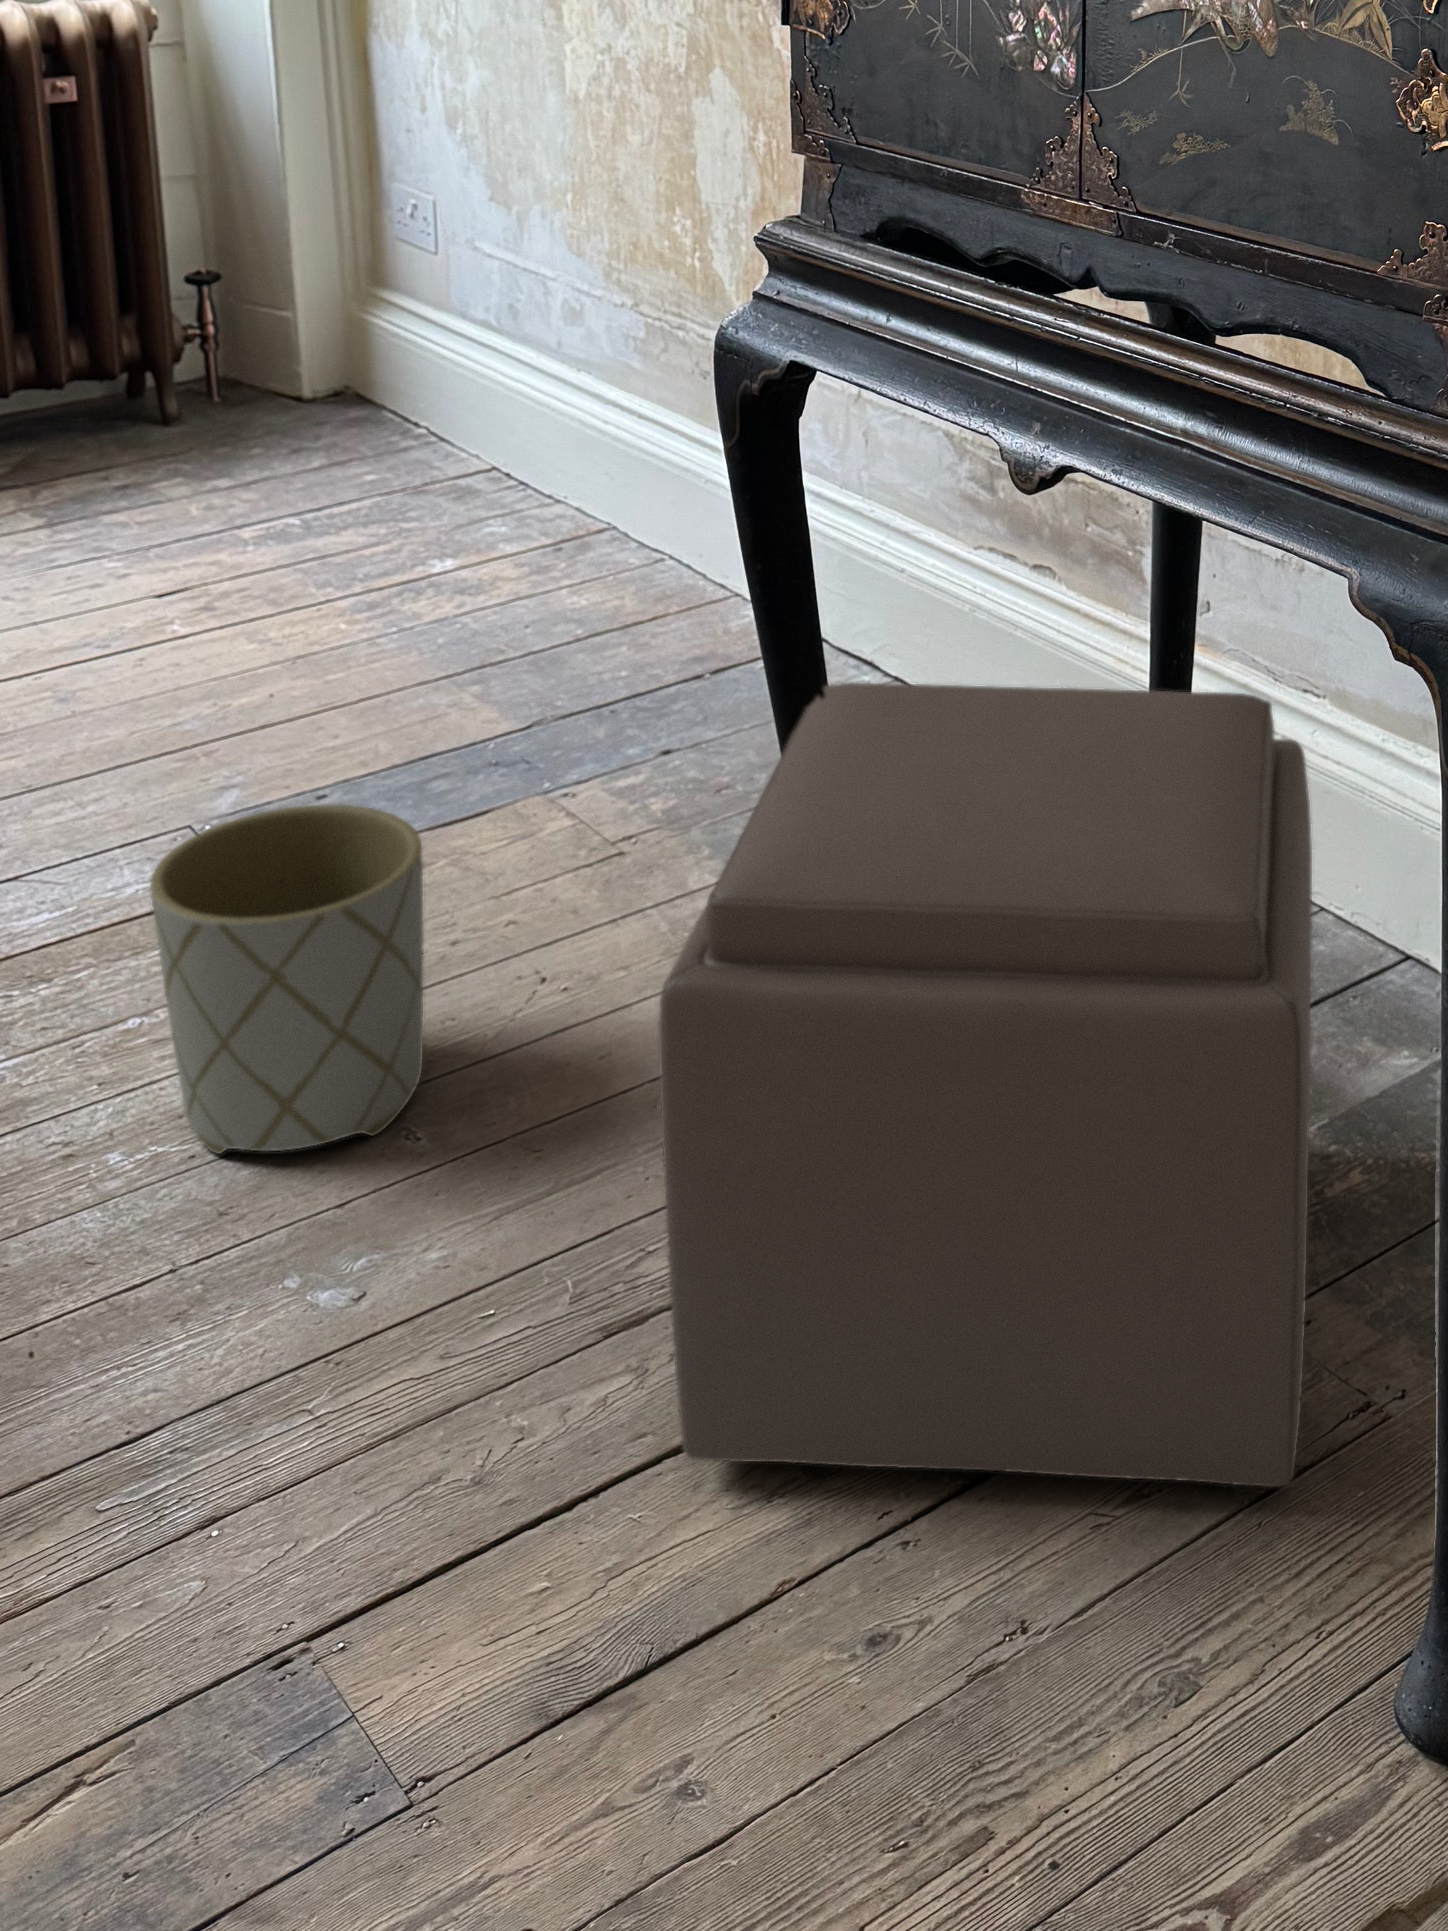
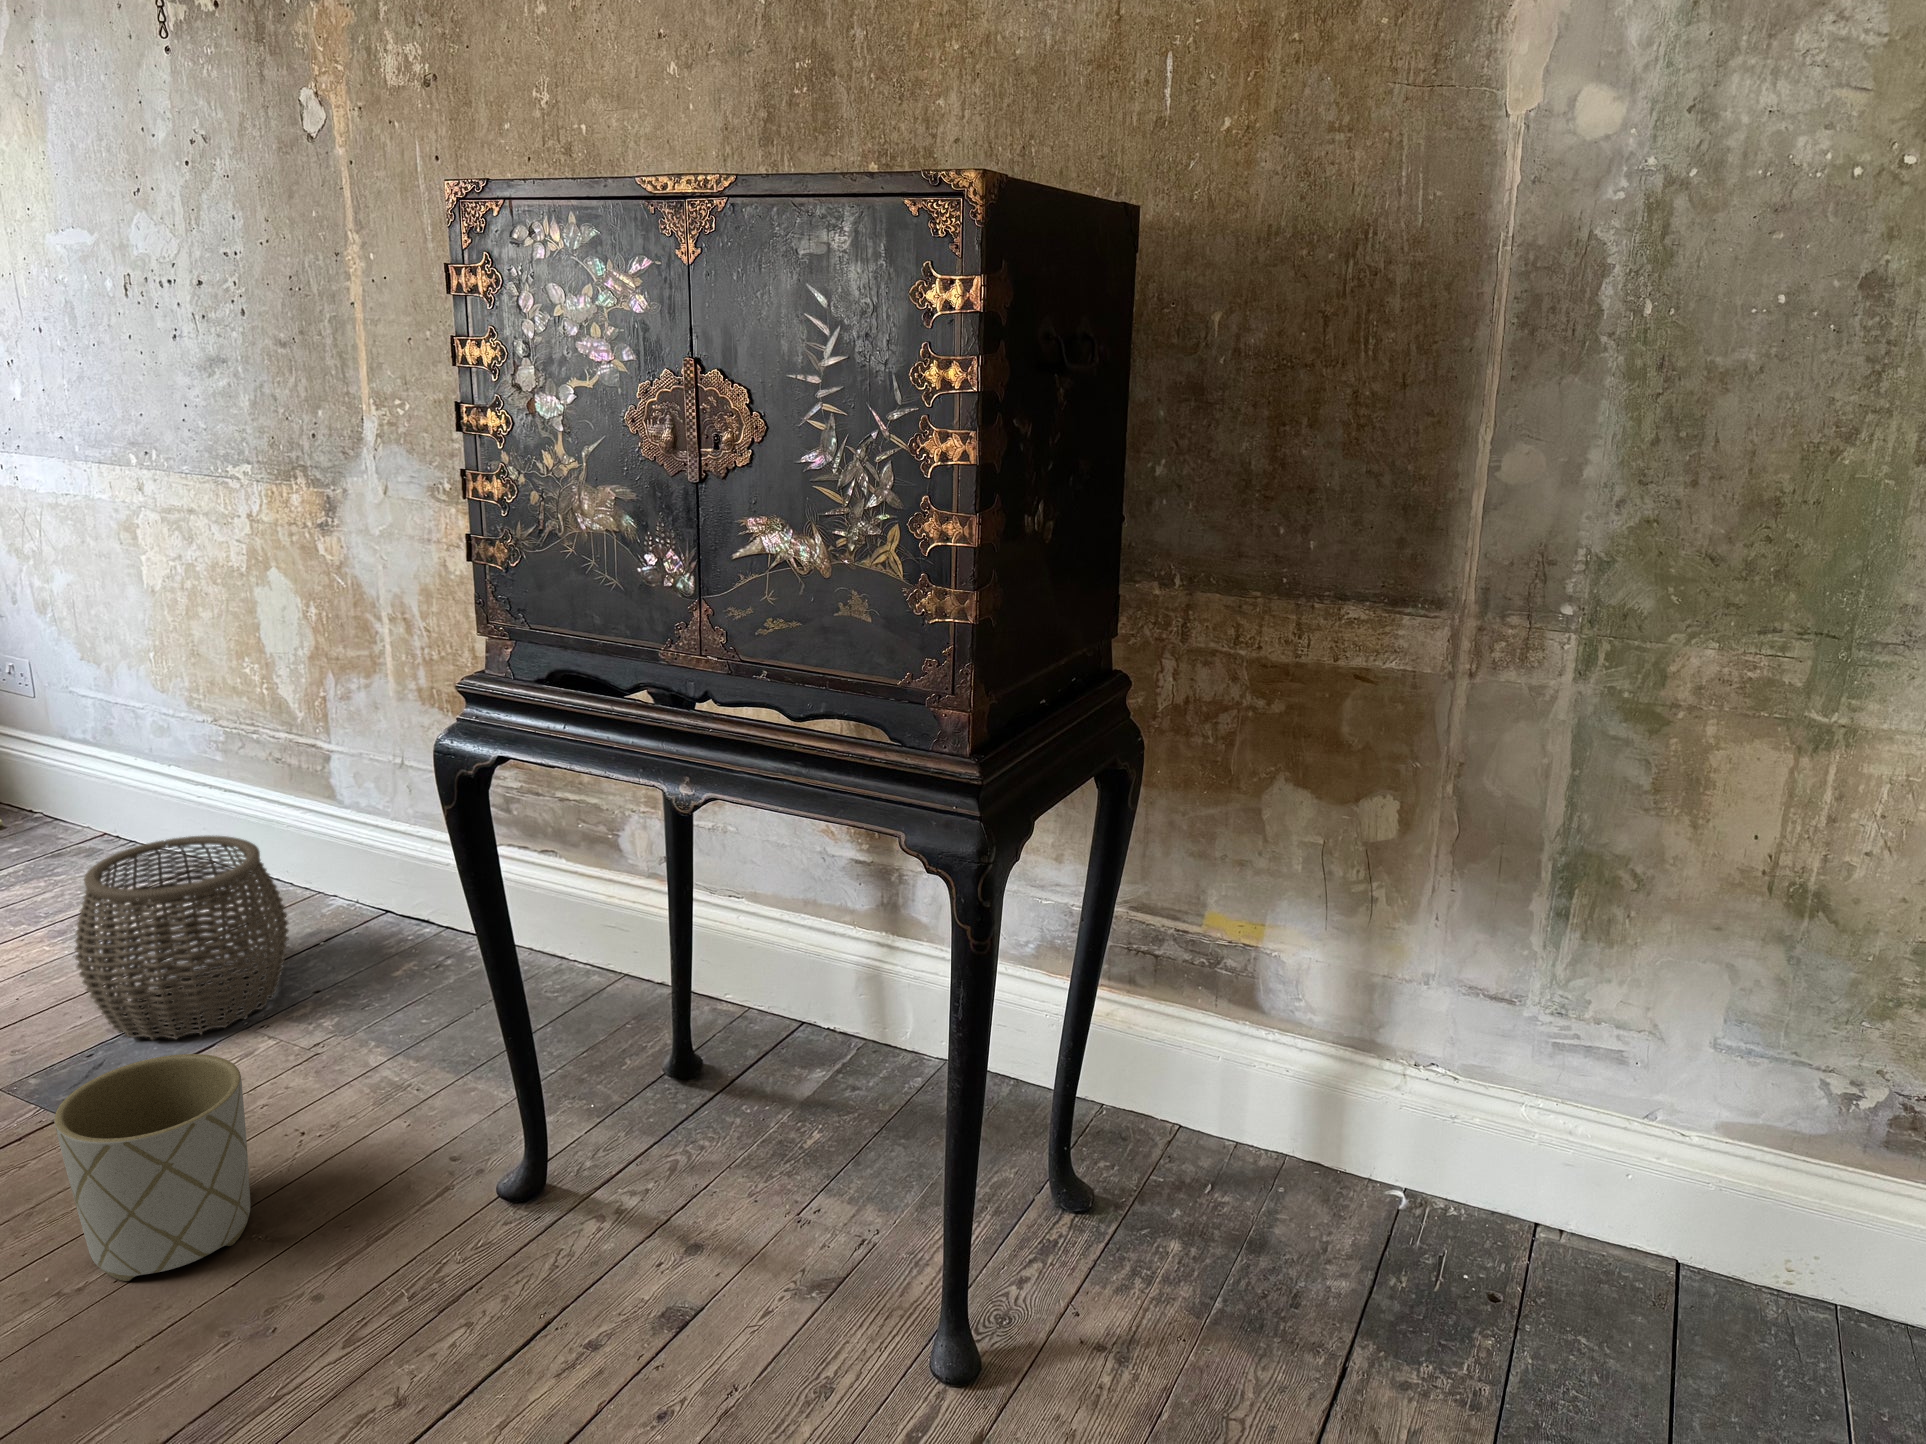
woven basket: none [327,476,632,795] -> present [75,835,289,1040]
ottoman: present [659,683,1312,1487] -> none [488,902,846,1363]

